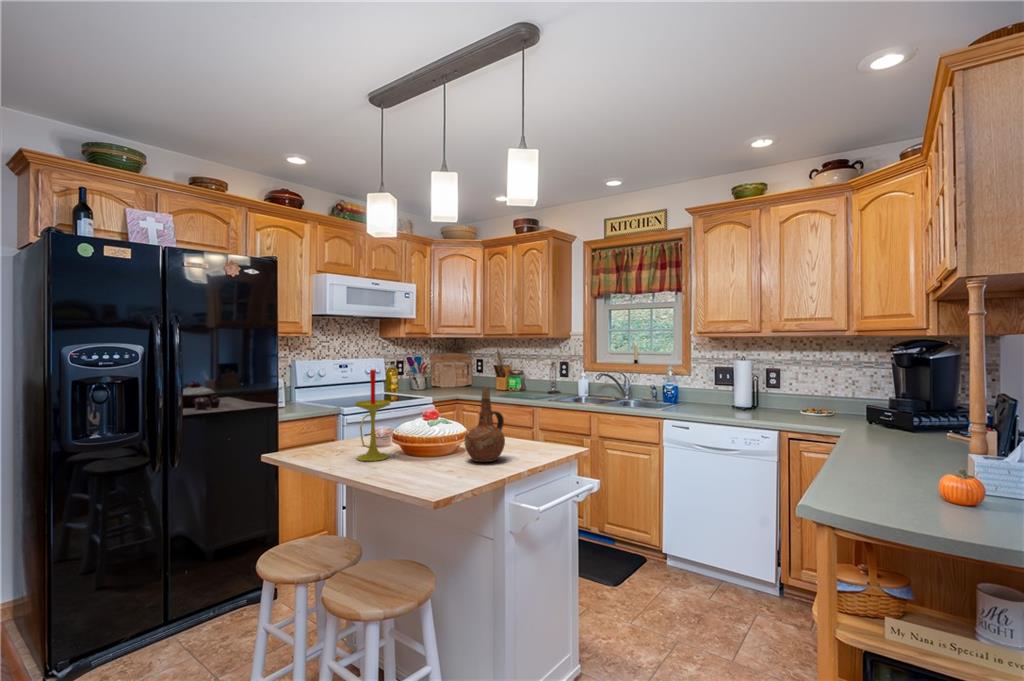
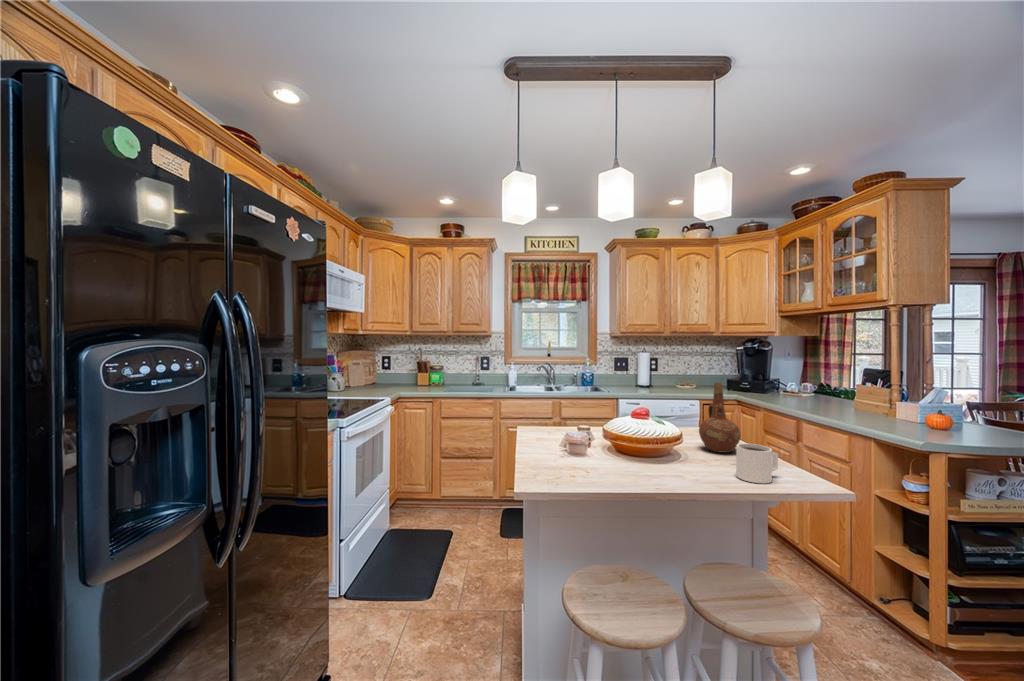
candle: present [355,370,390,461] -> none [622,368,665,473]
mug: none [390,443,428,481] -> present [736,443,778,483]

